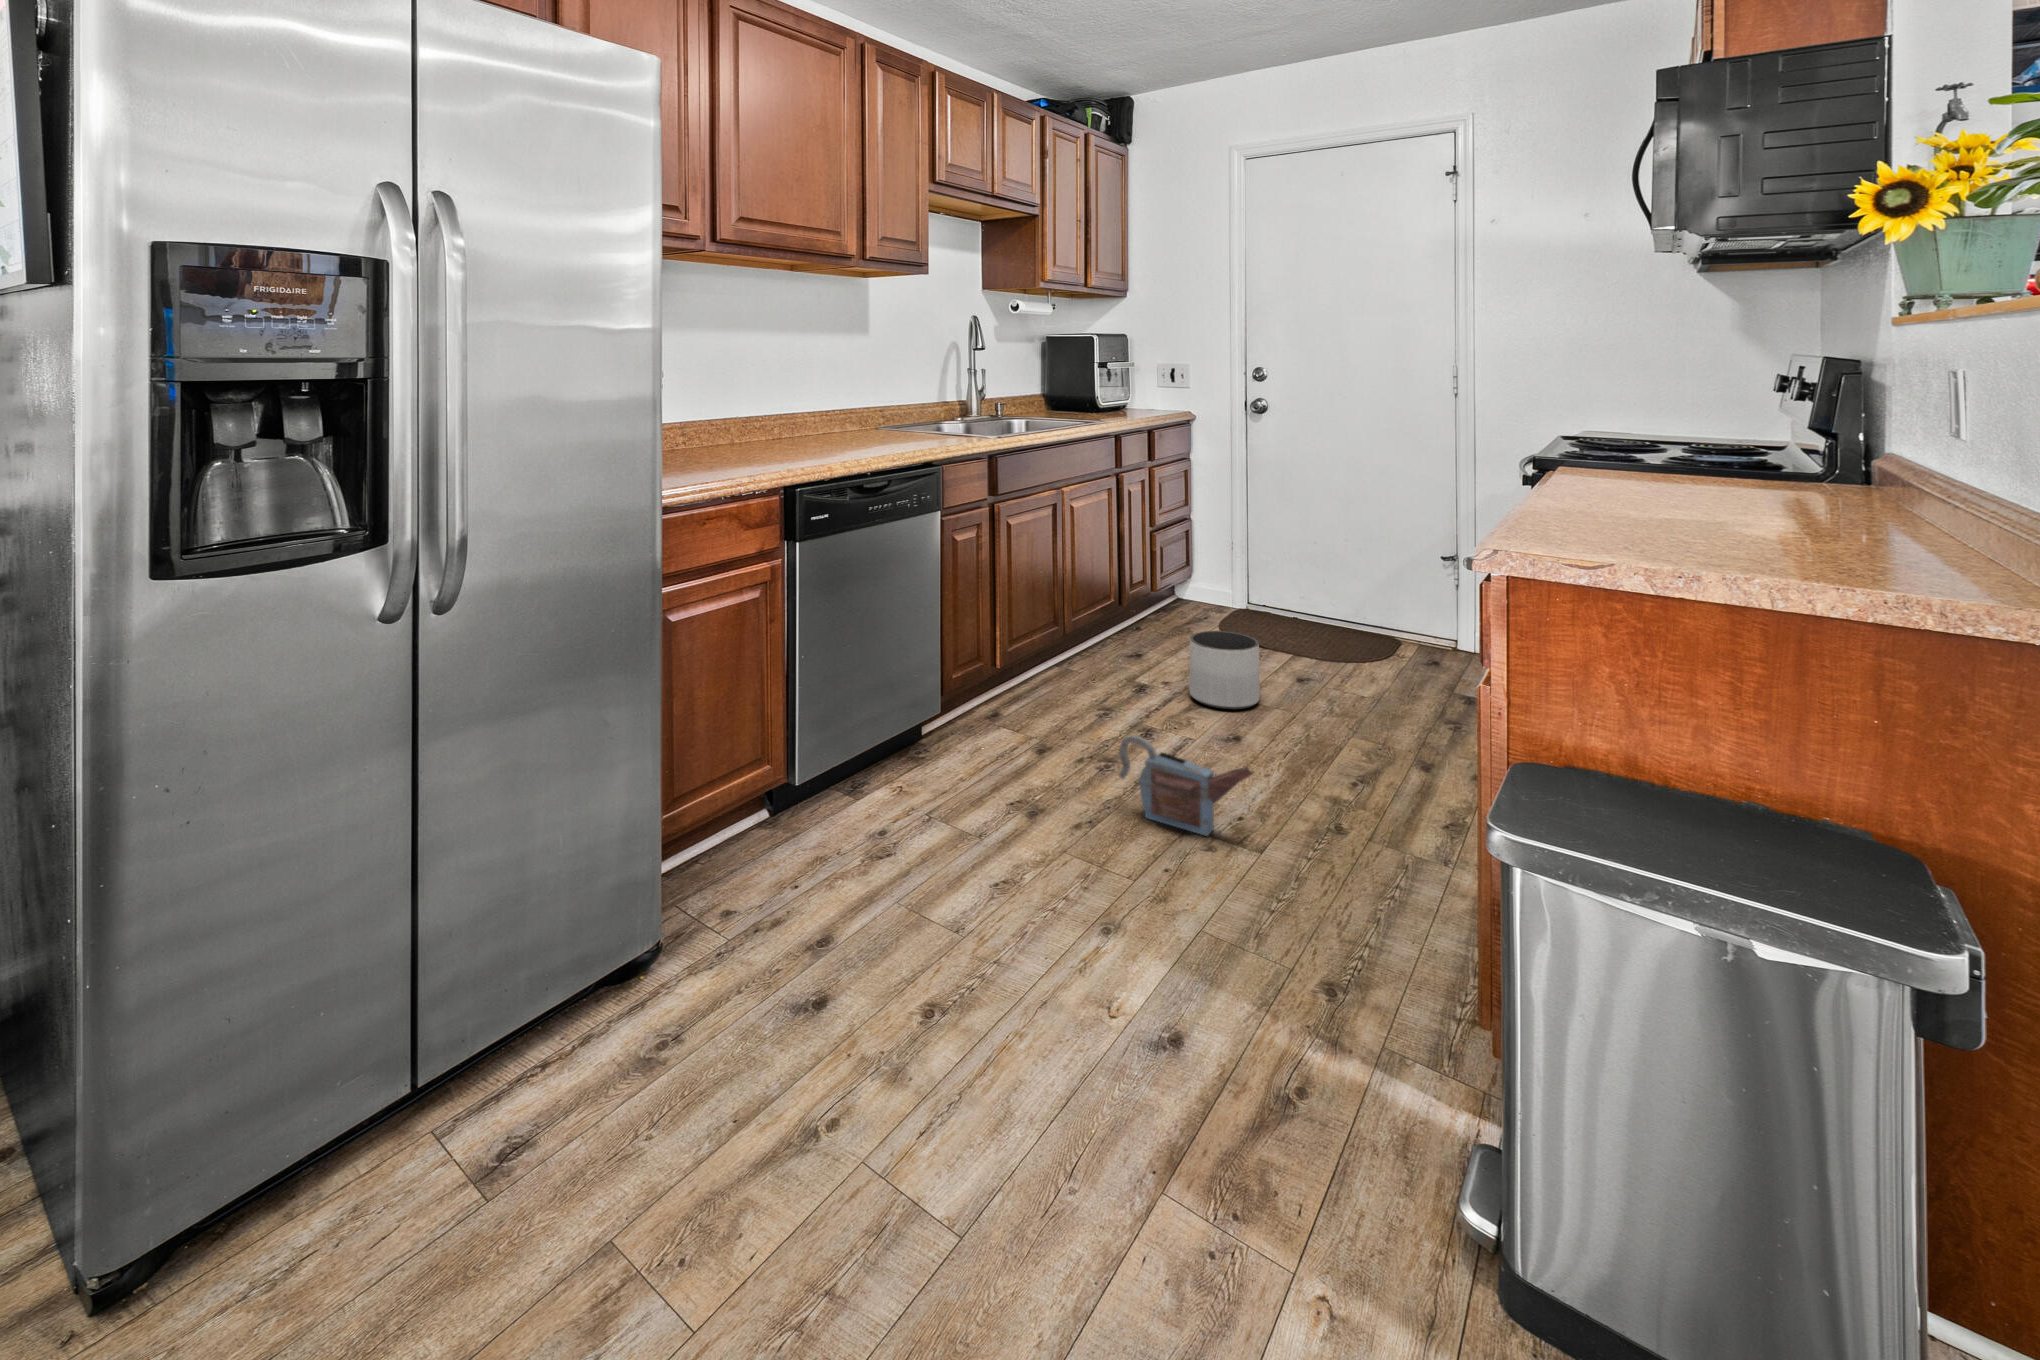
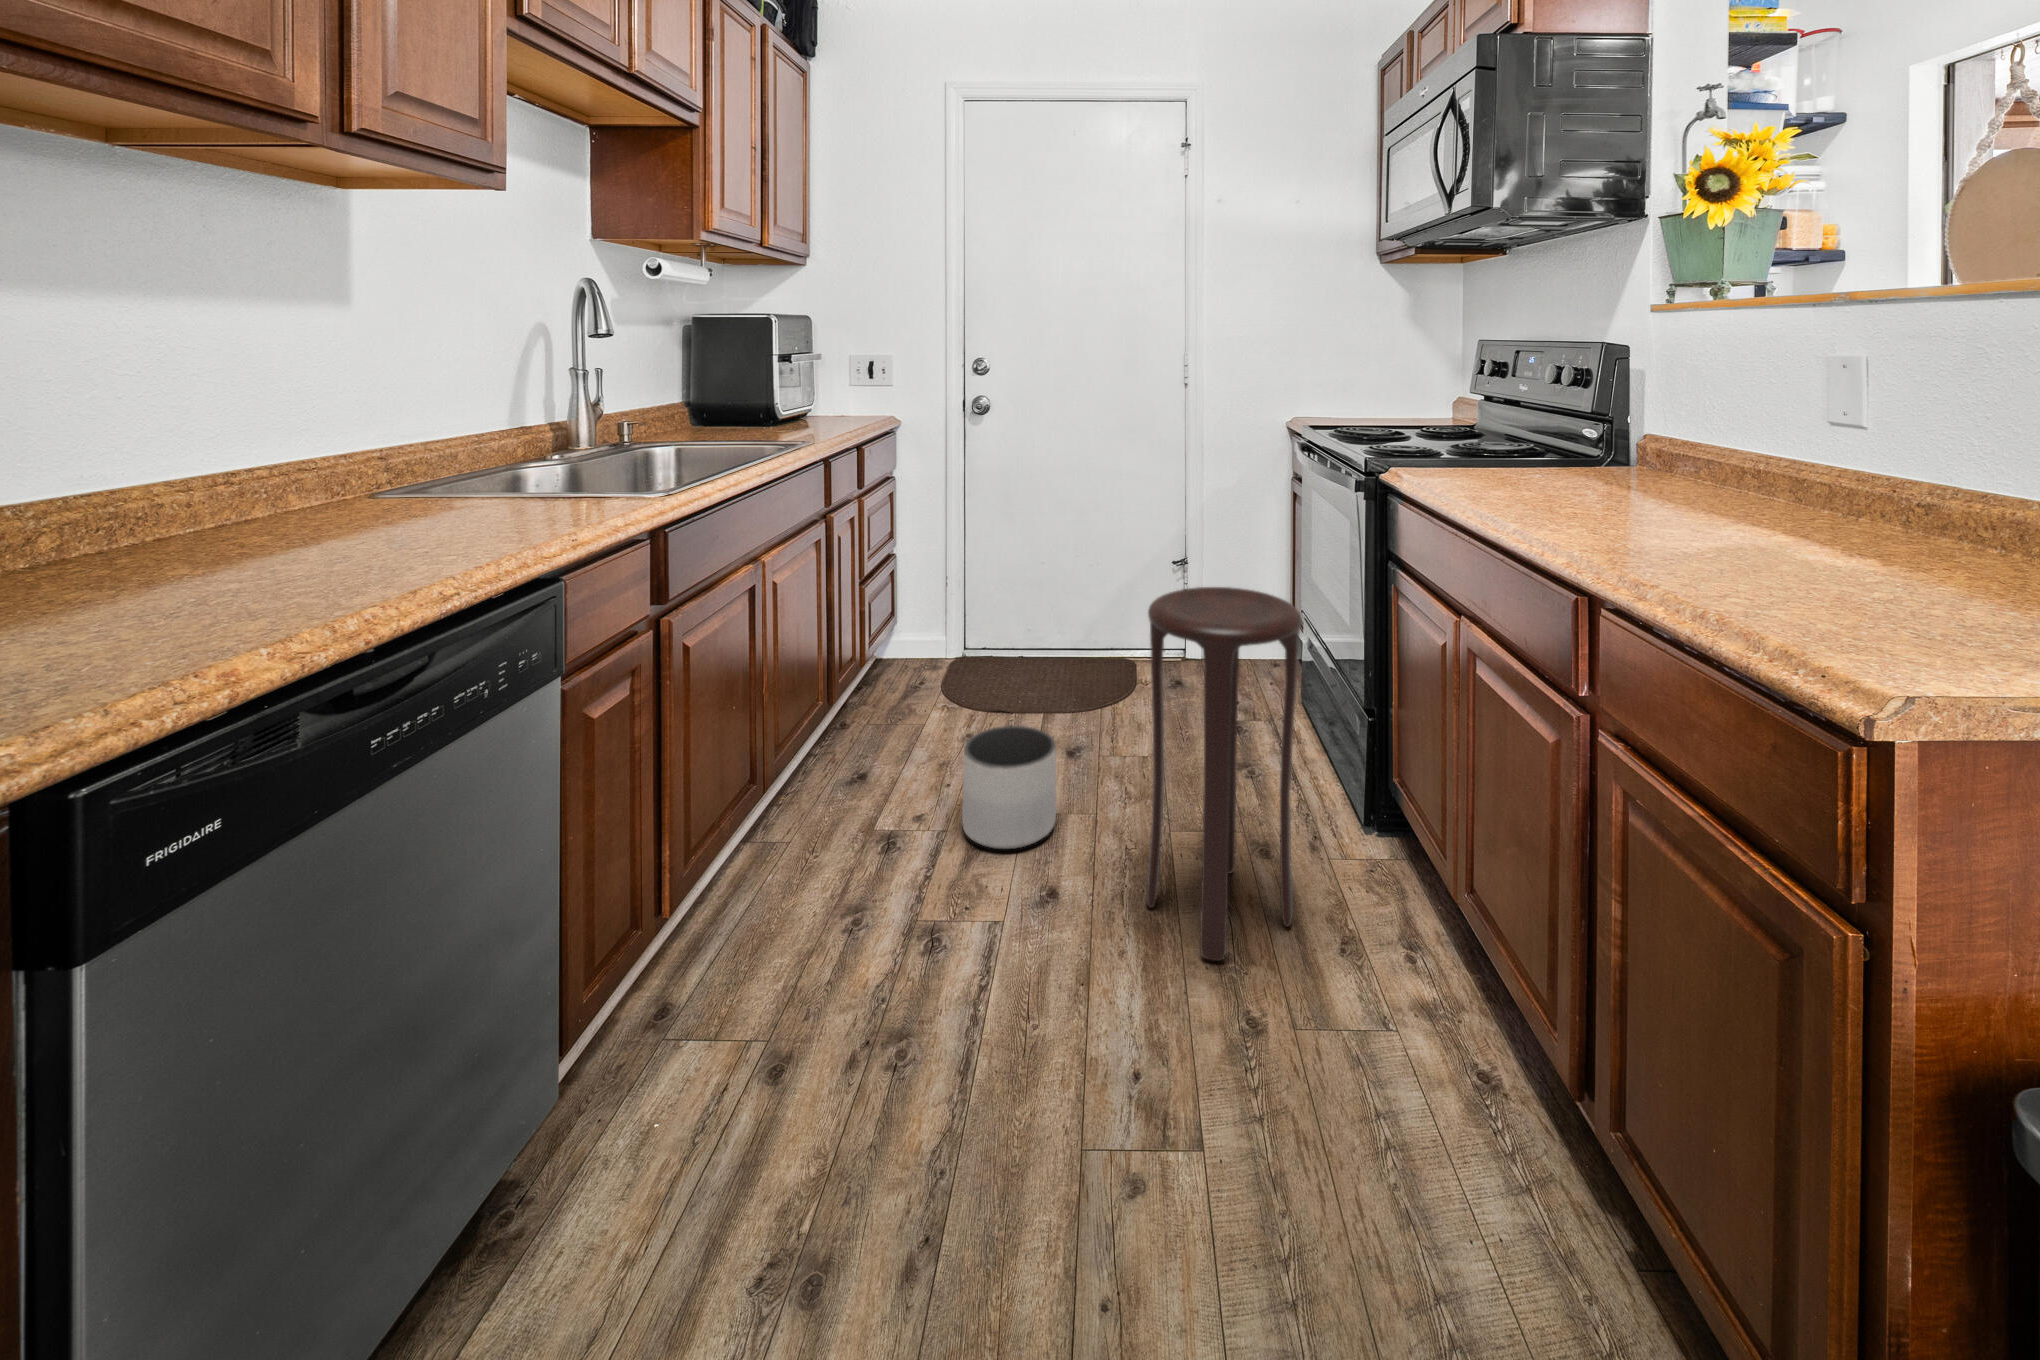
stool: none [1290,531,1413,786] -> present [1146,587,1302,961]
watering can: present [1119,735,1253,836] -> none [968,1047,1216,1200]

